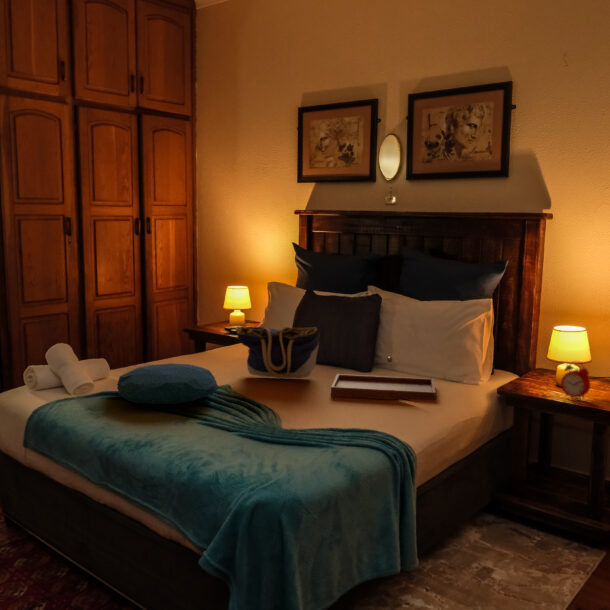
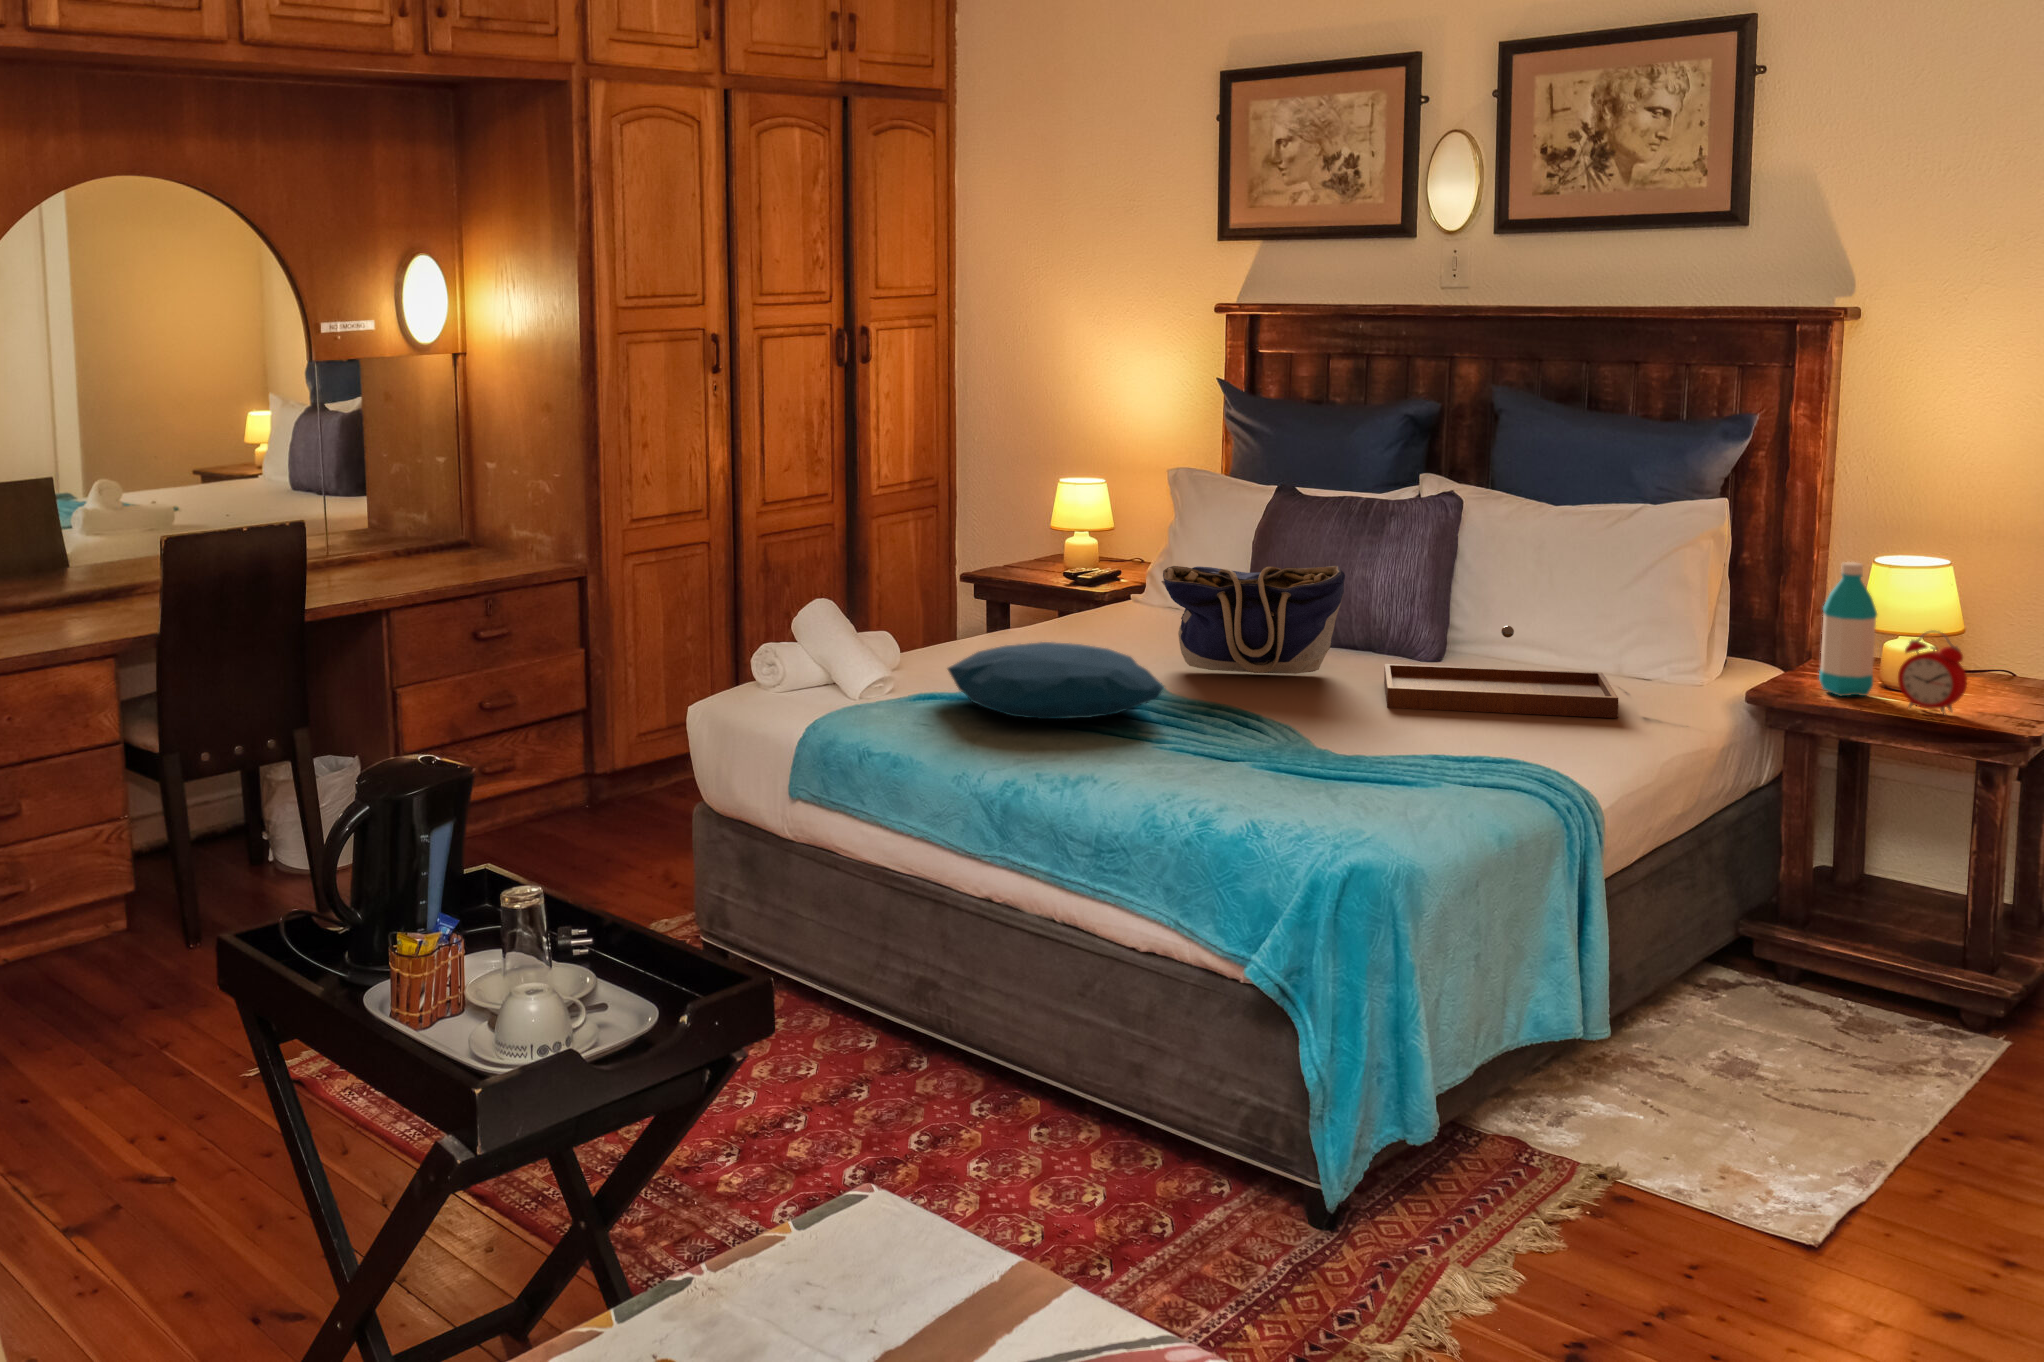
water bottle: none [529,328,554,390] -> present [1819,562,1877,696]

